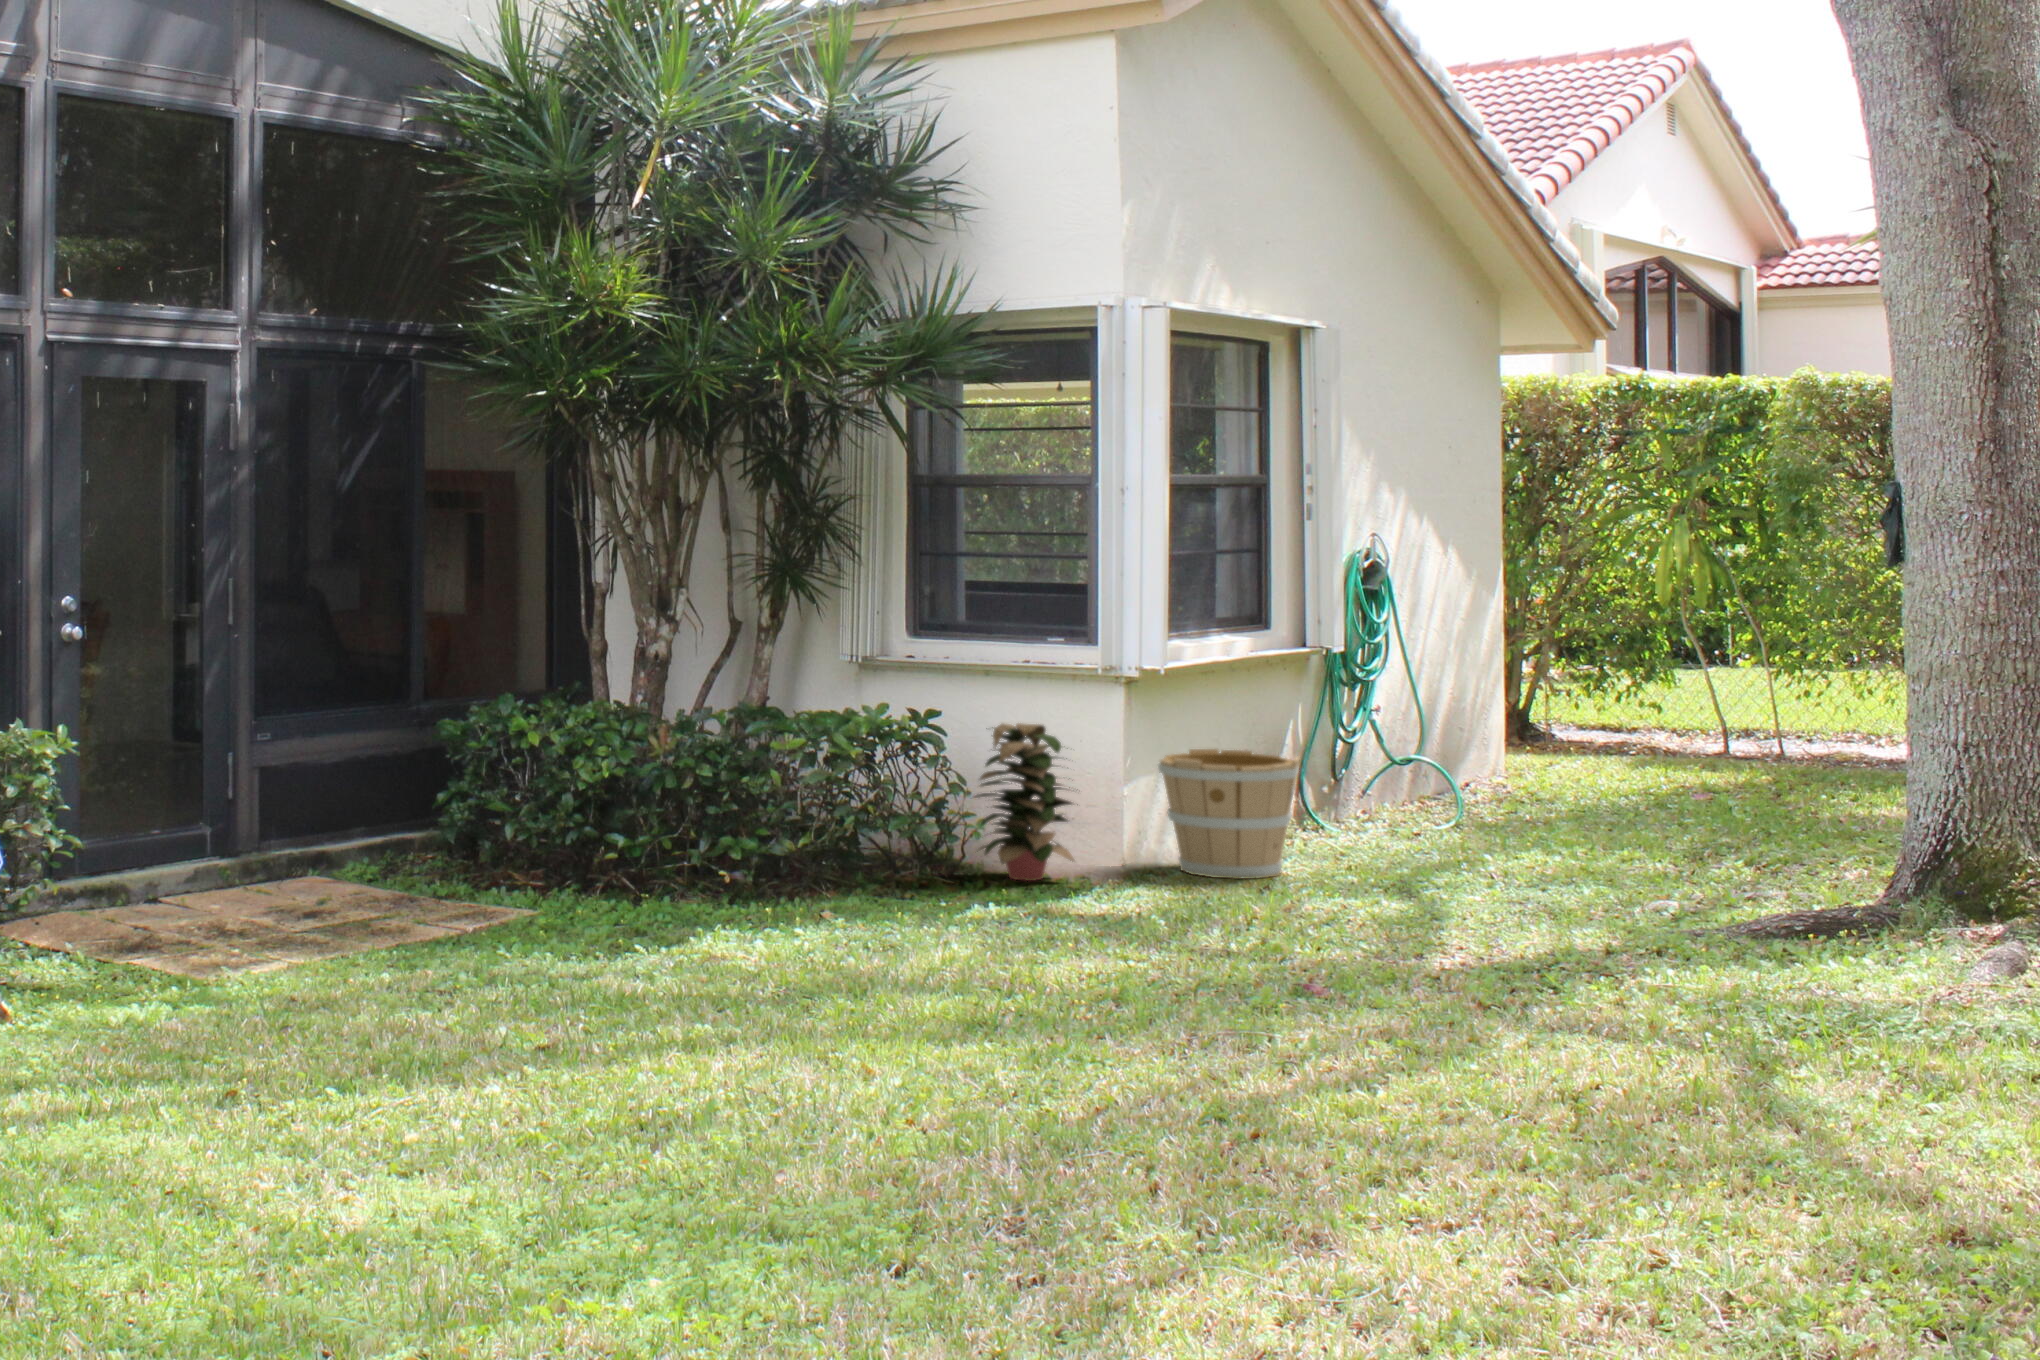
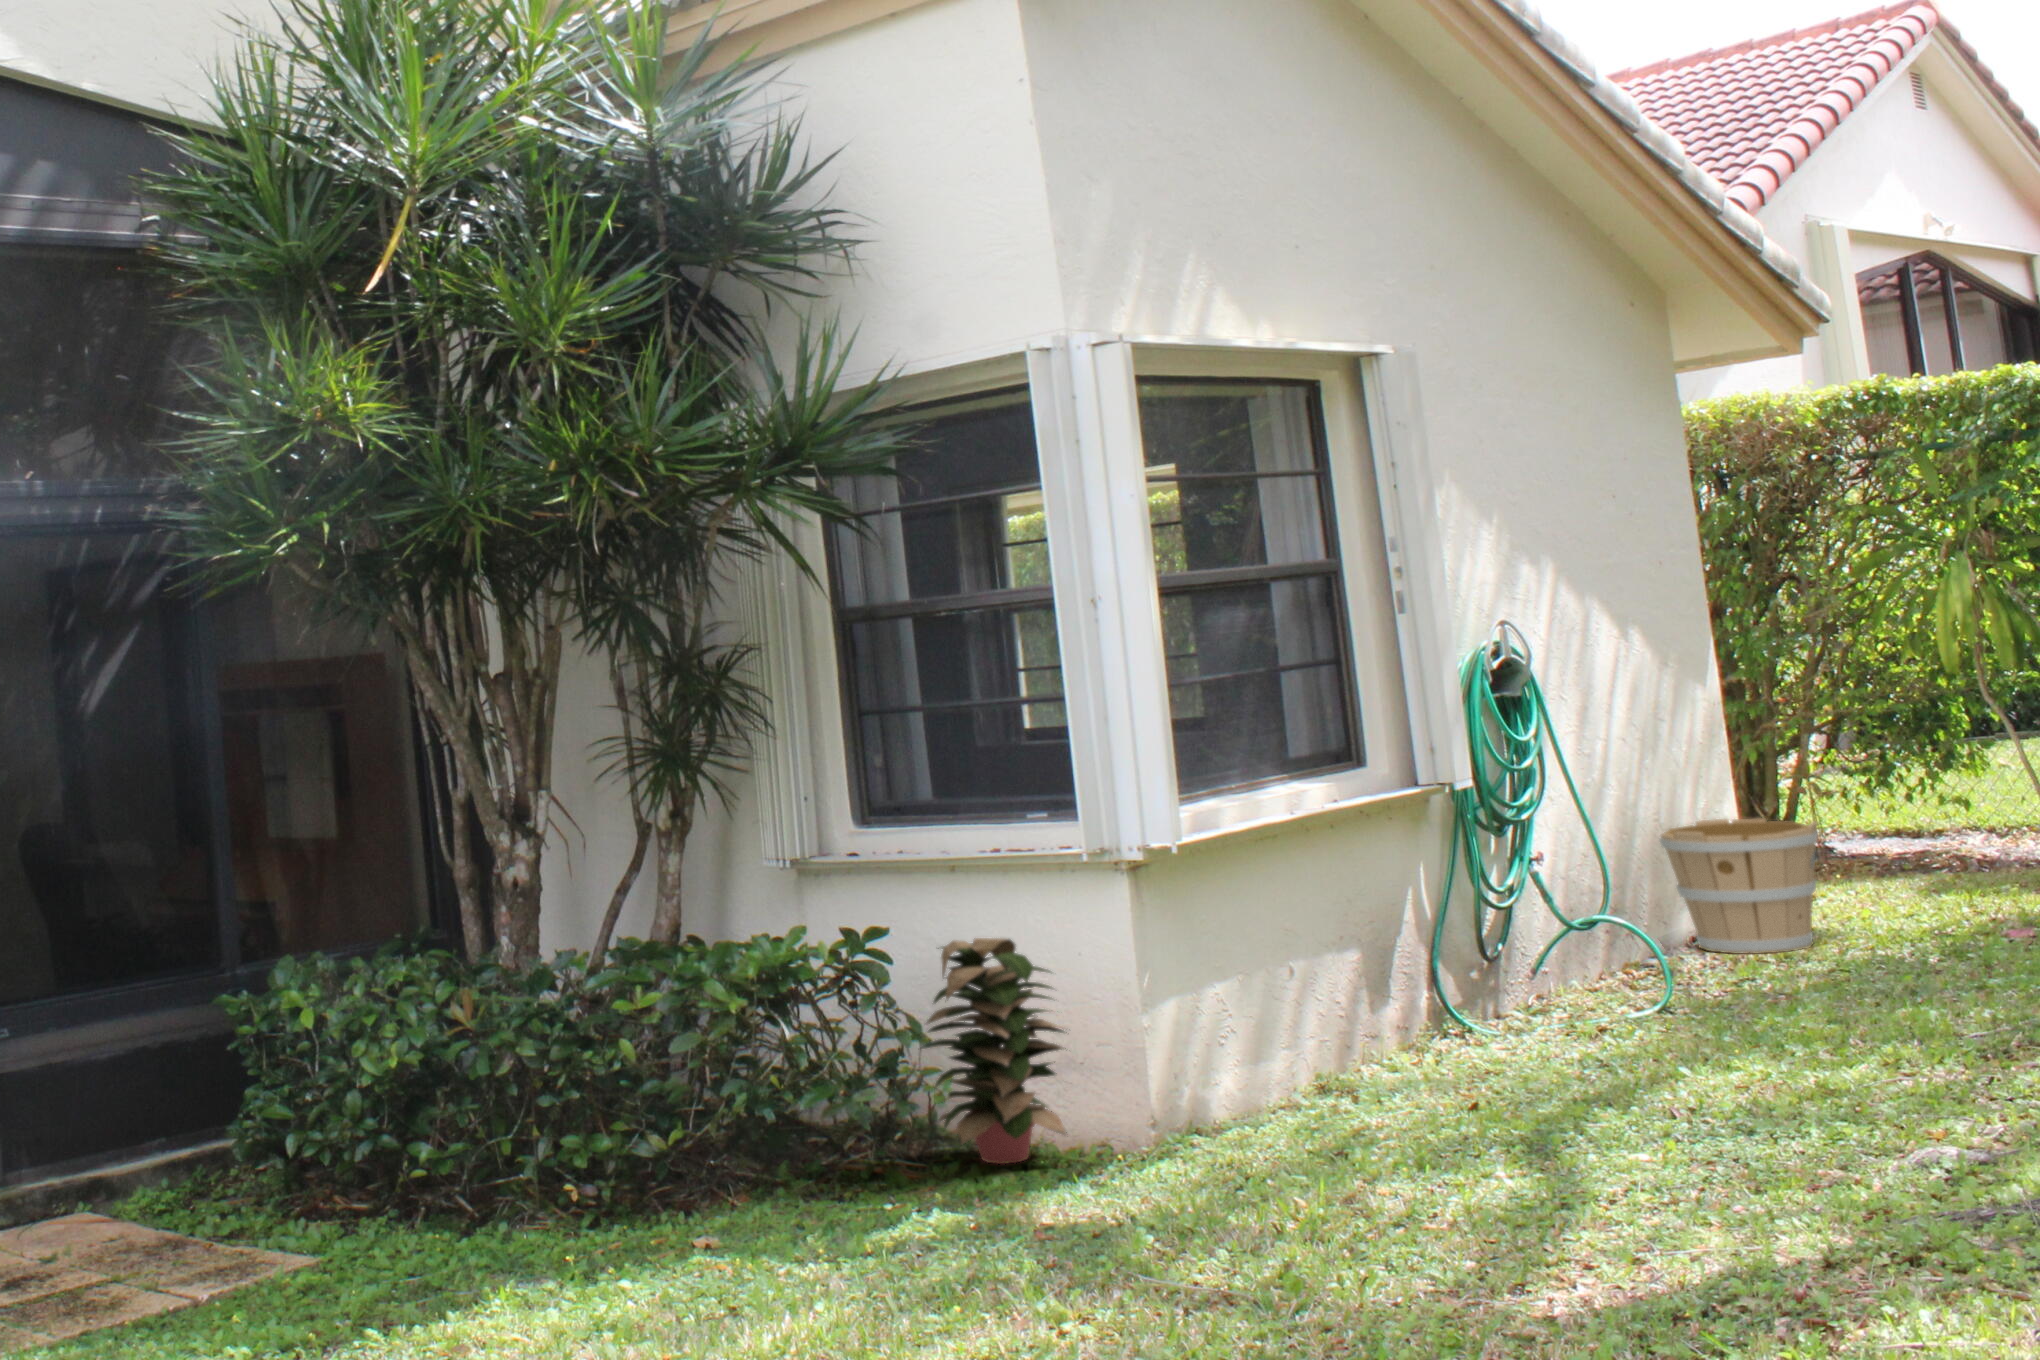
wooden bucket: present [1158,749,1300,879] -> present [1660,818,1818,954]

